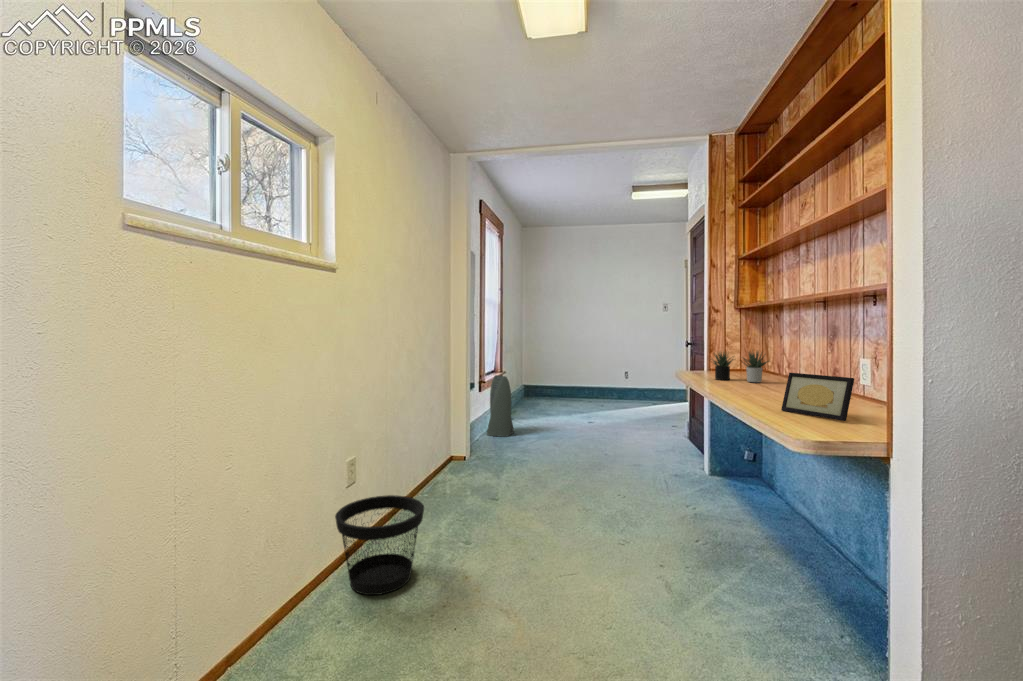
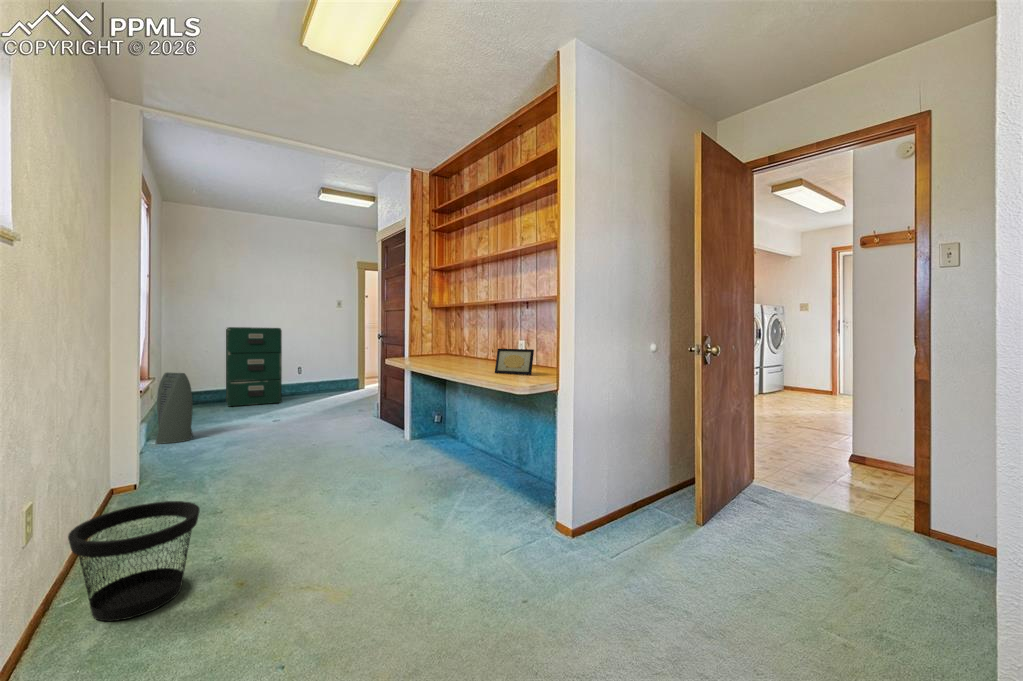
filing cabinet: none [556,334,602,409] -> present [225,327,282,406]
succulent plant: present [713,352,769,382] -> none [422,336,466,360]

